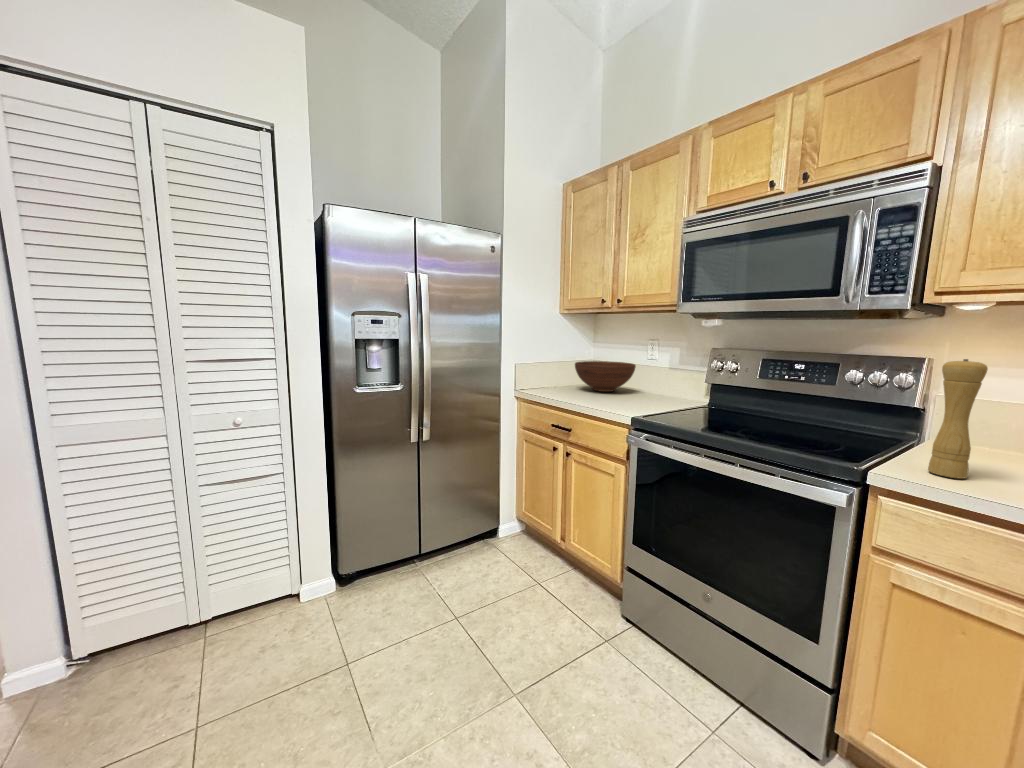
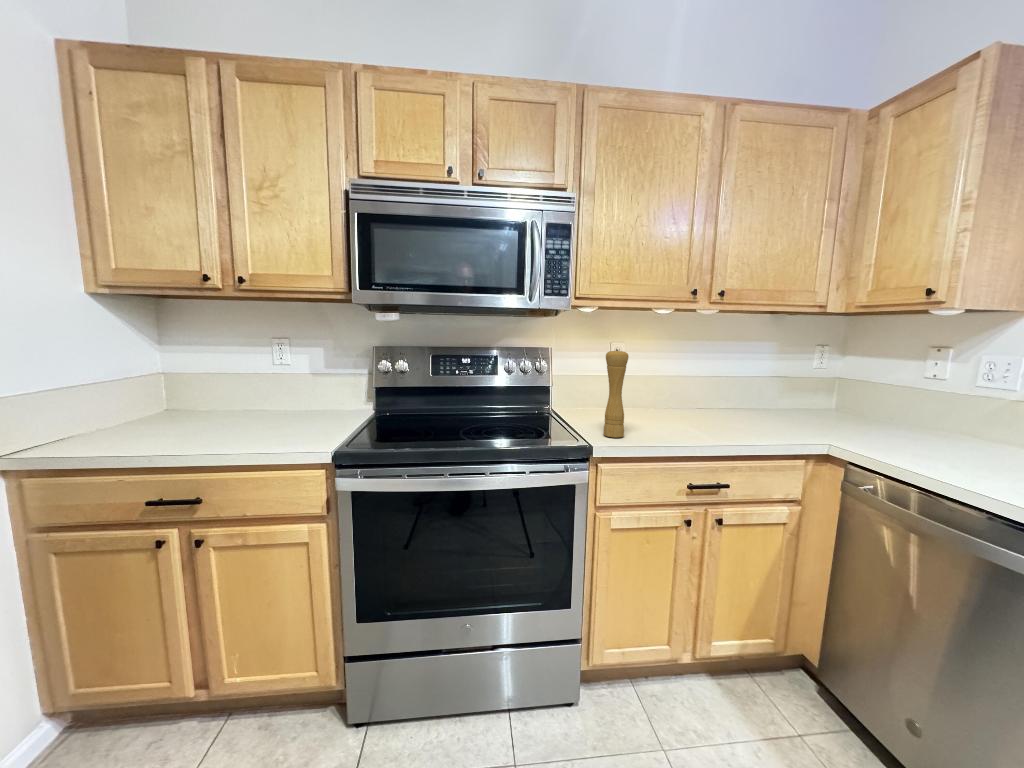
fruit bowl: present [575,361,636,392] -> none [151,373,267,424]

